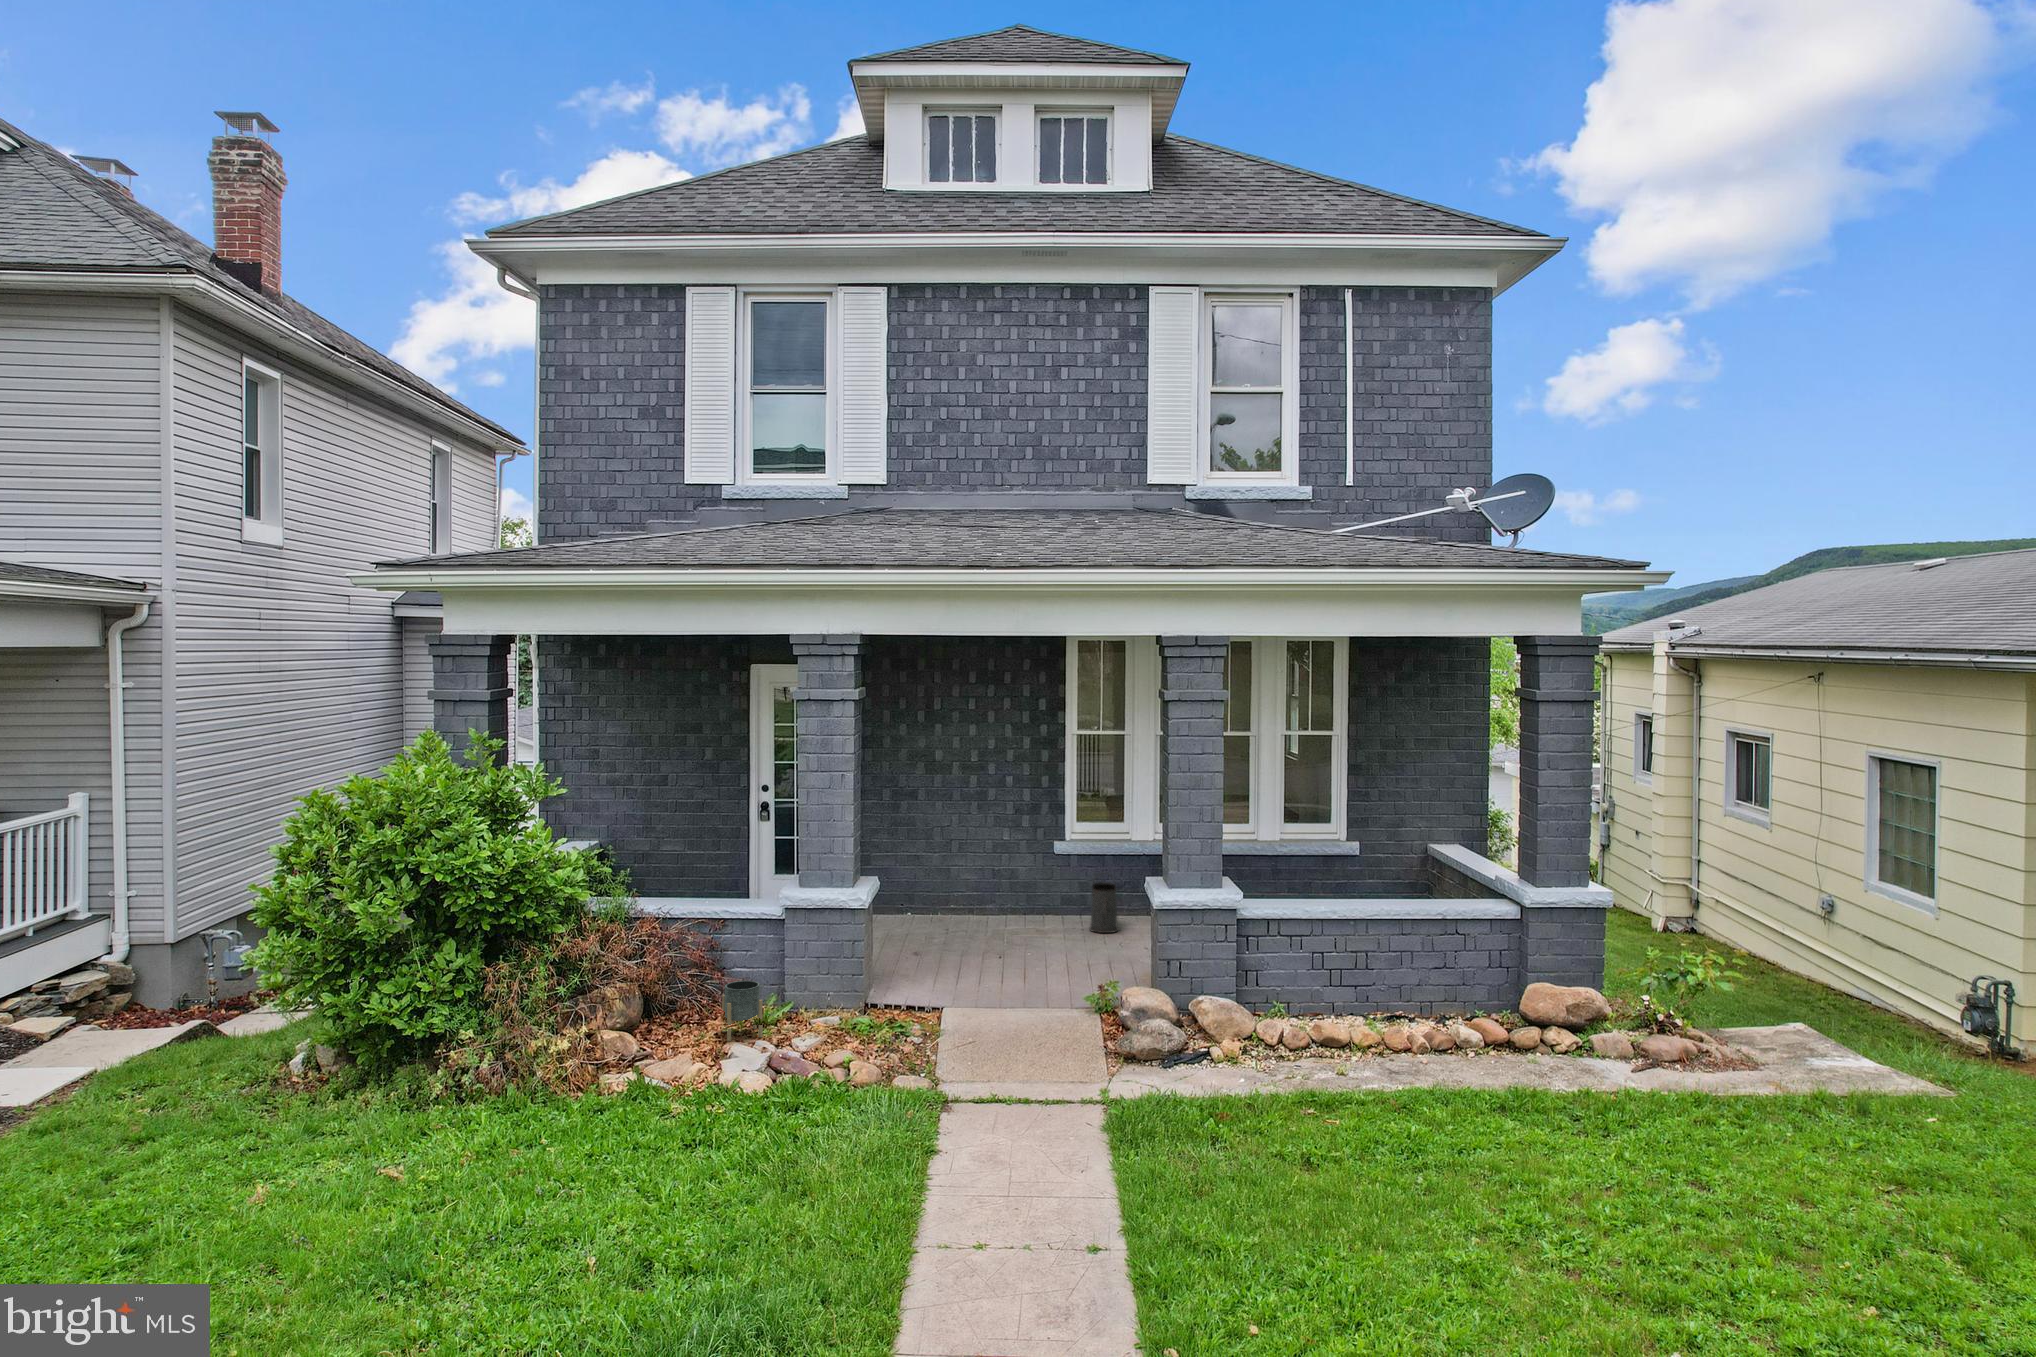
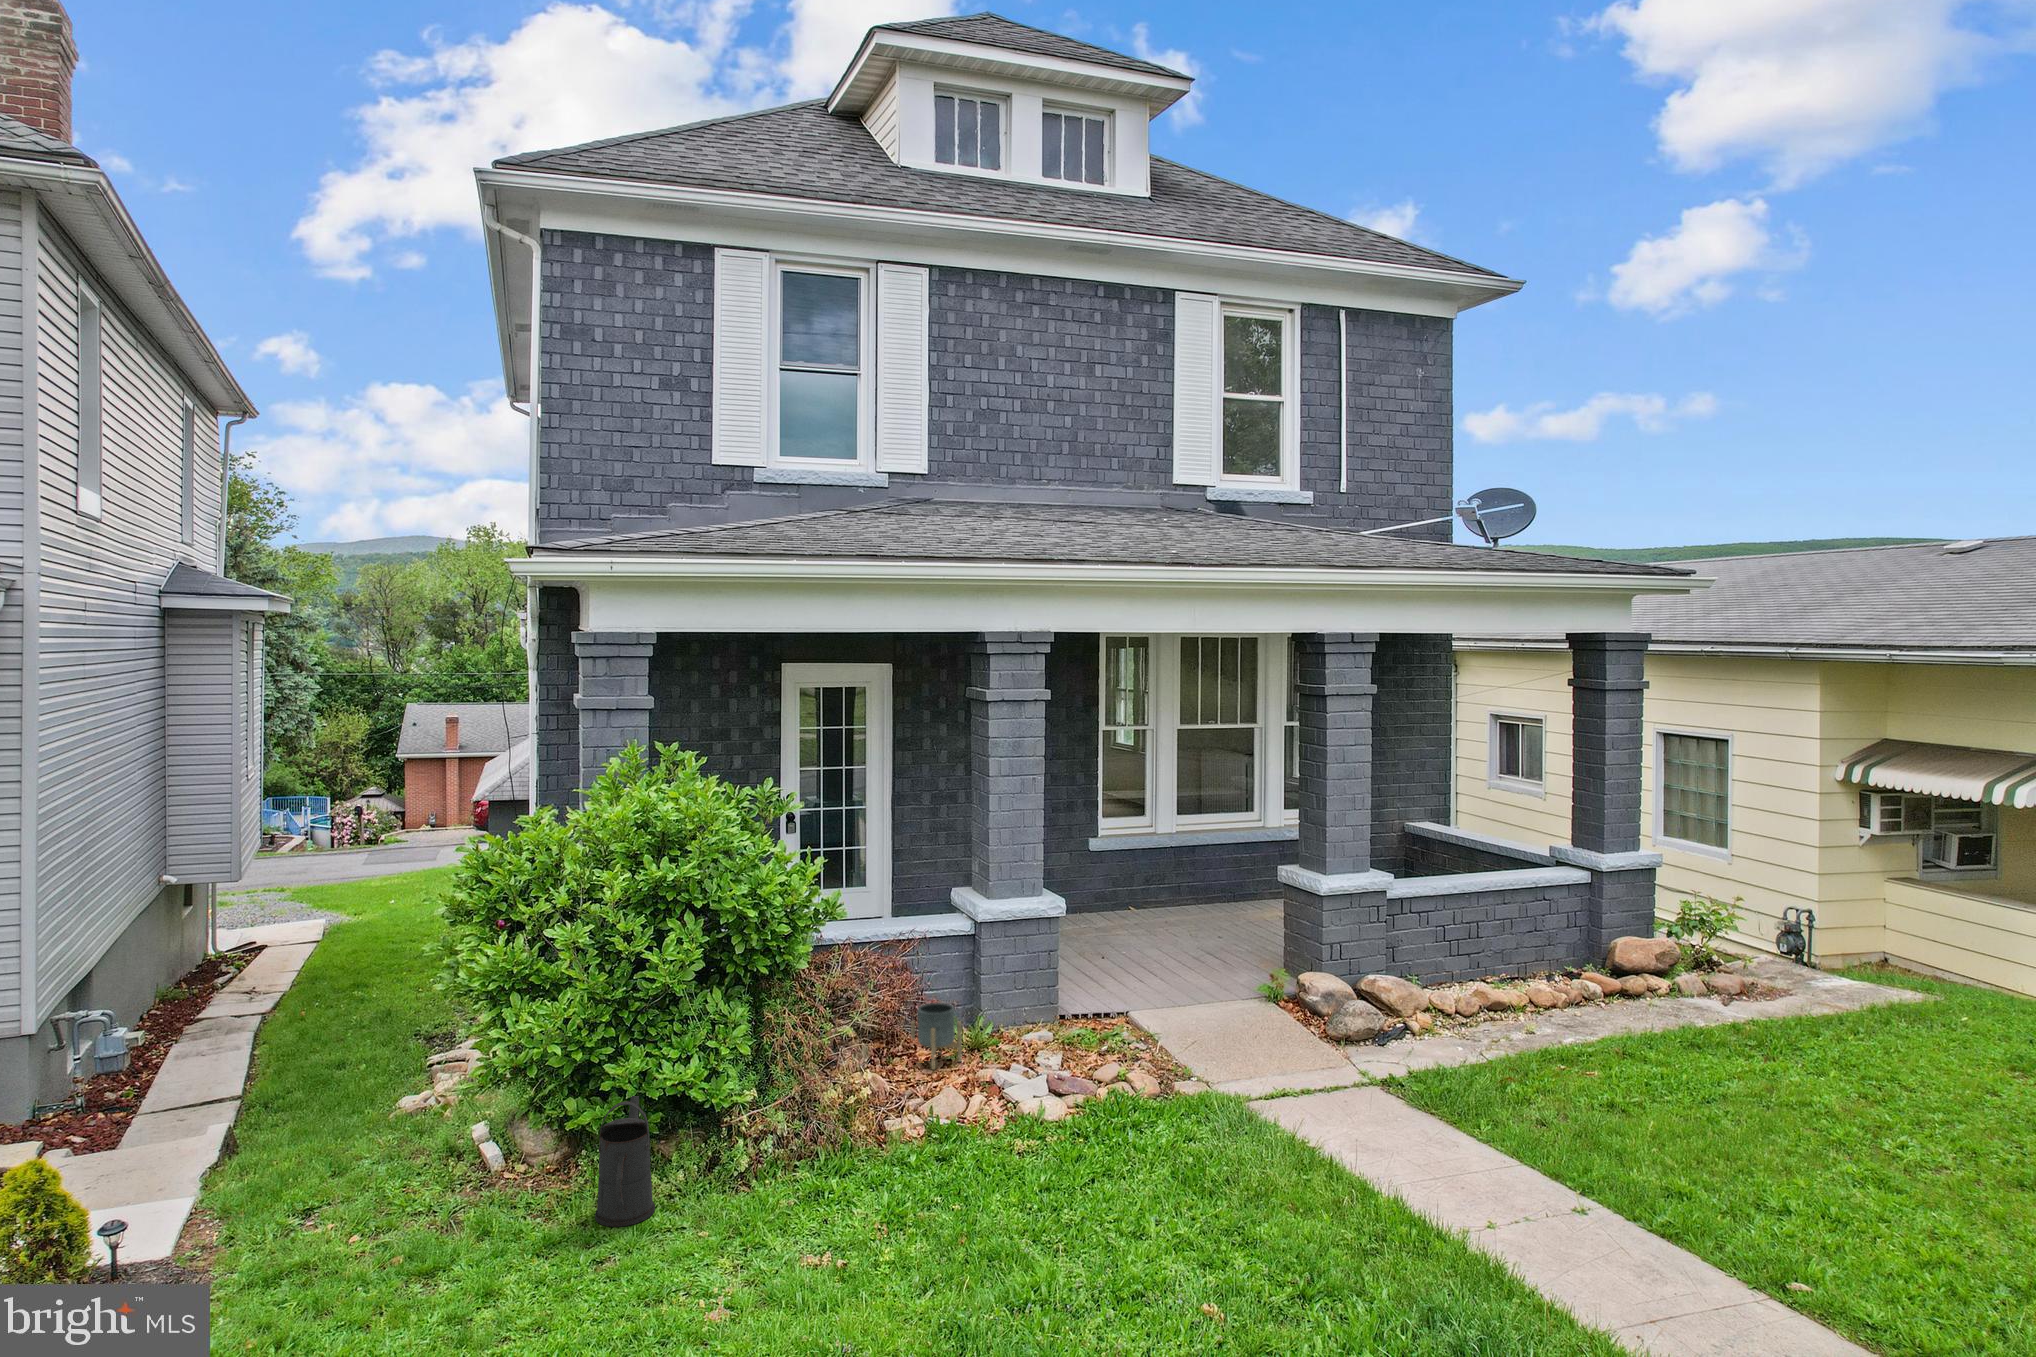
watering can: present [1090,873,1119,933] -> present [595,1096,655,1227]

